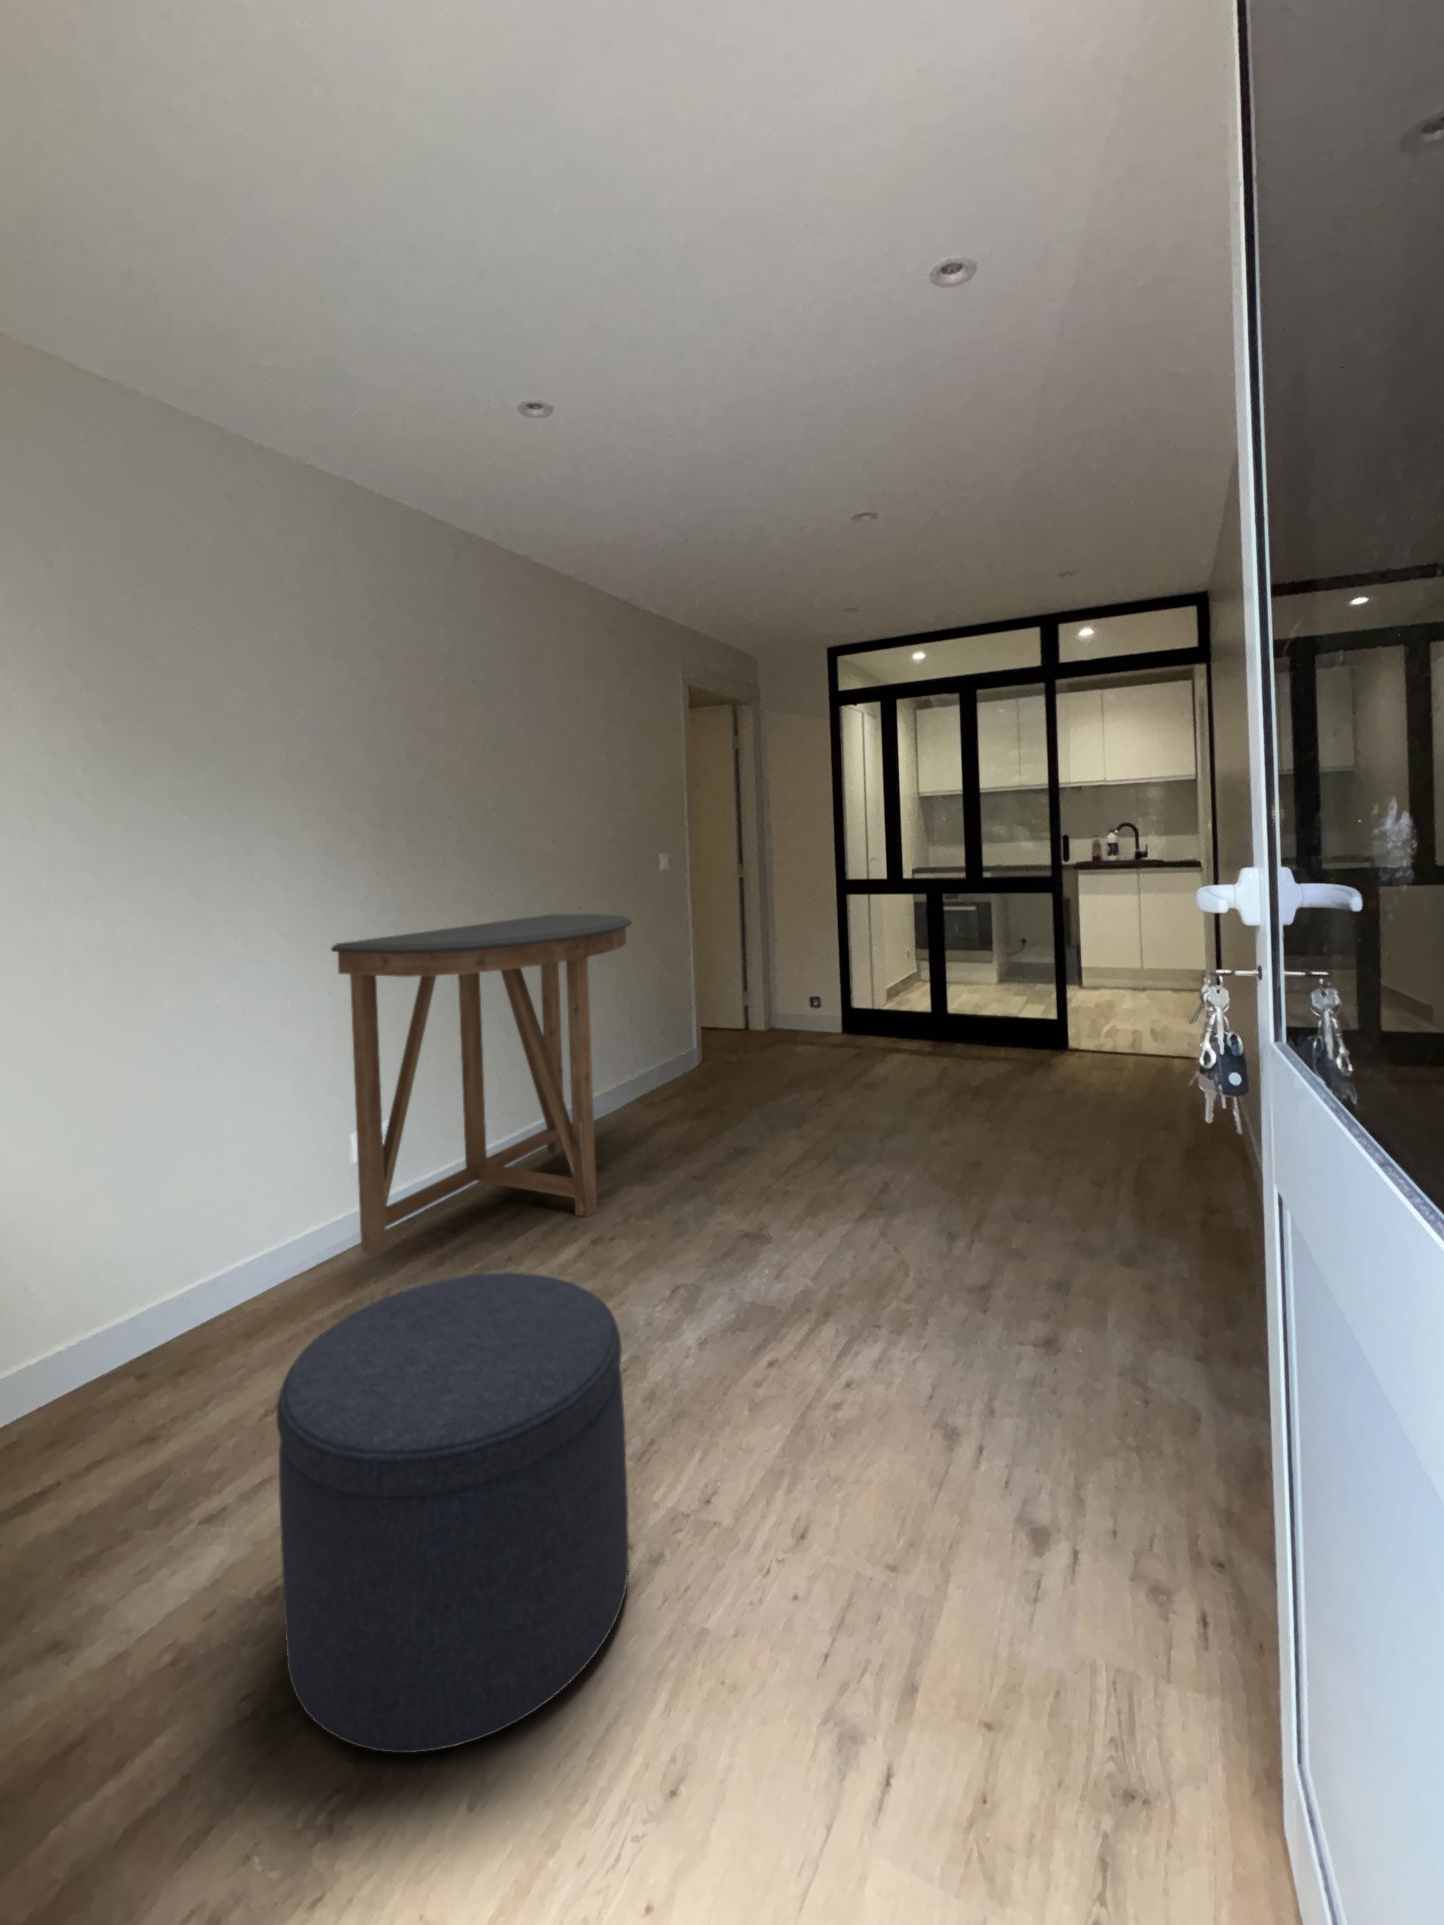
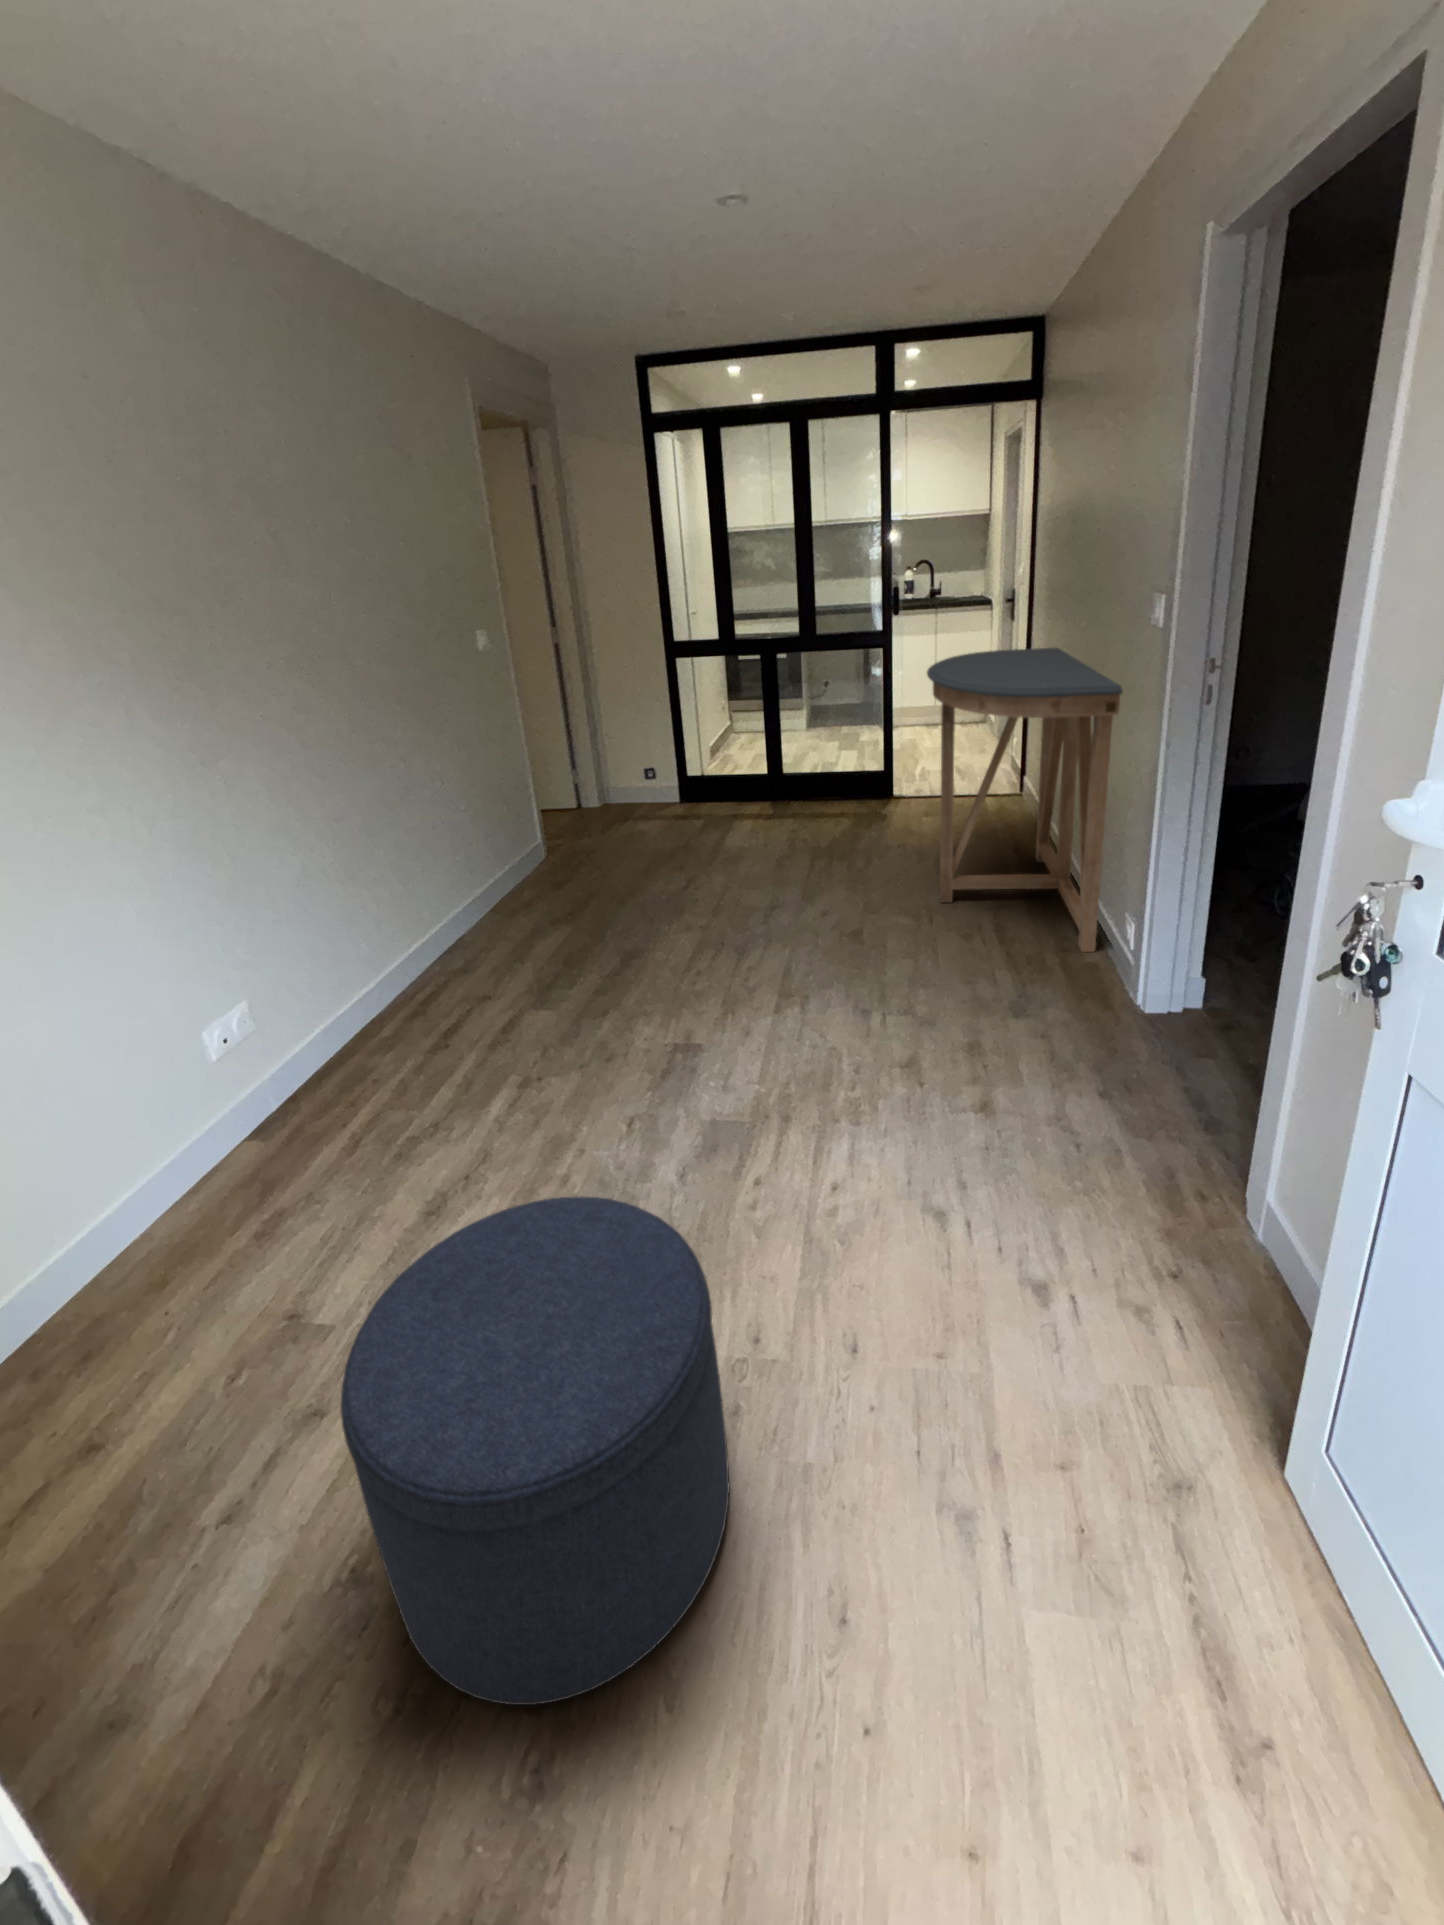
console table: present [331,914,631,1253] -> present [927,648,1123,952]

